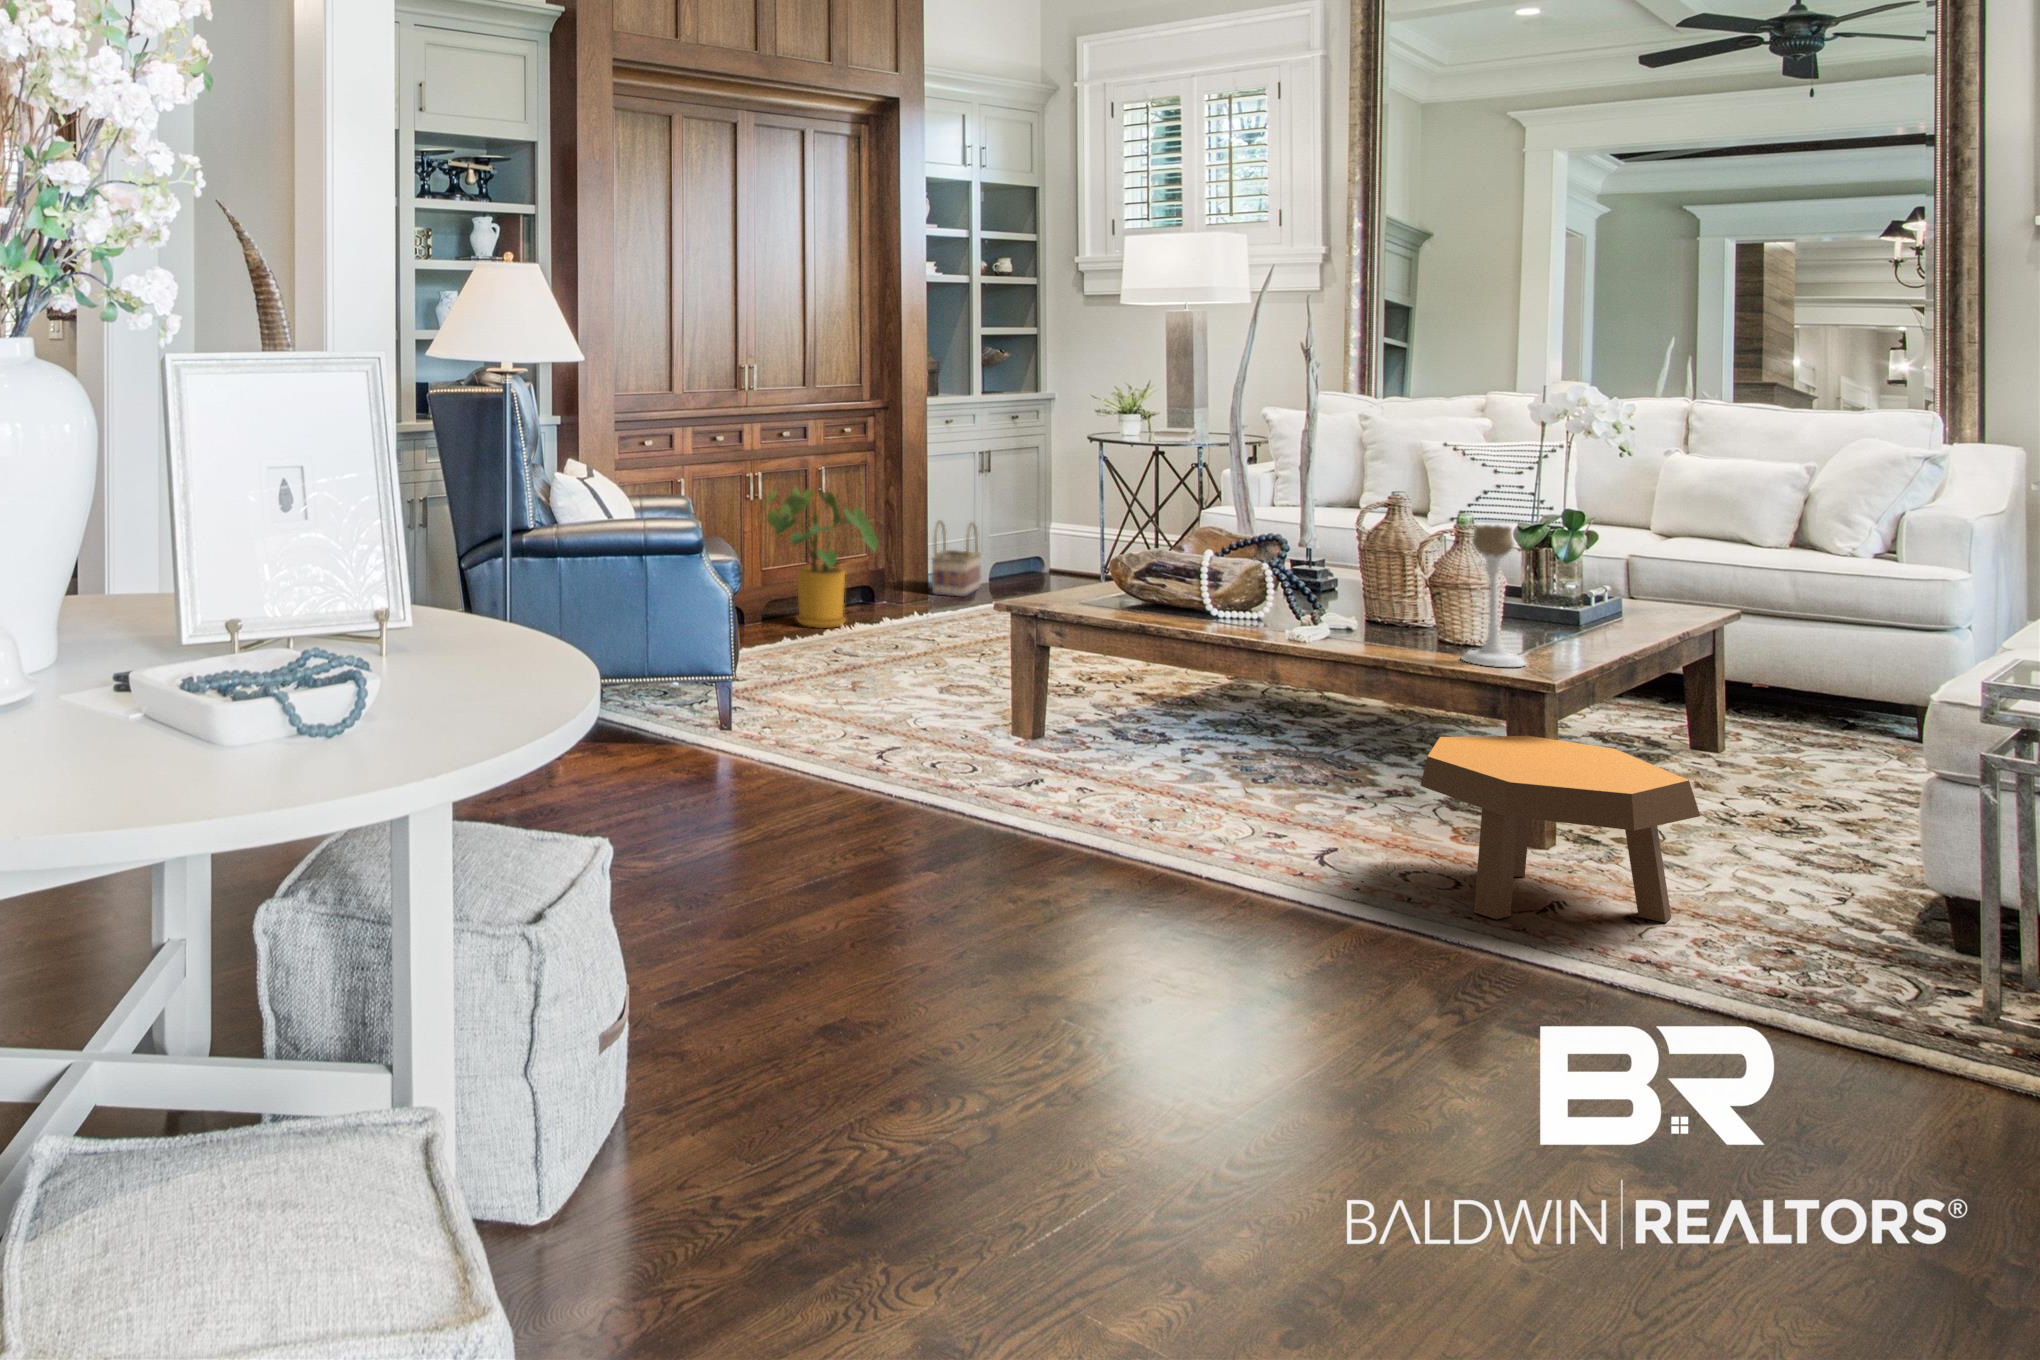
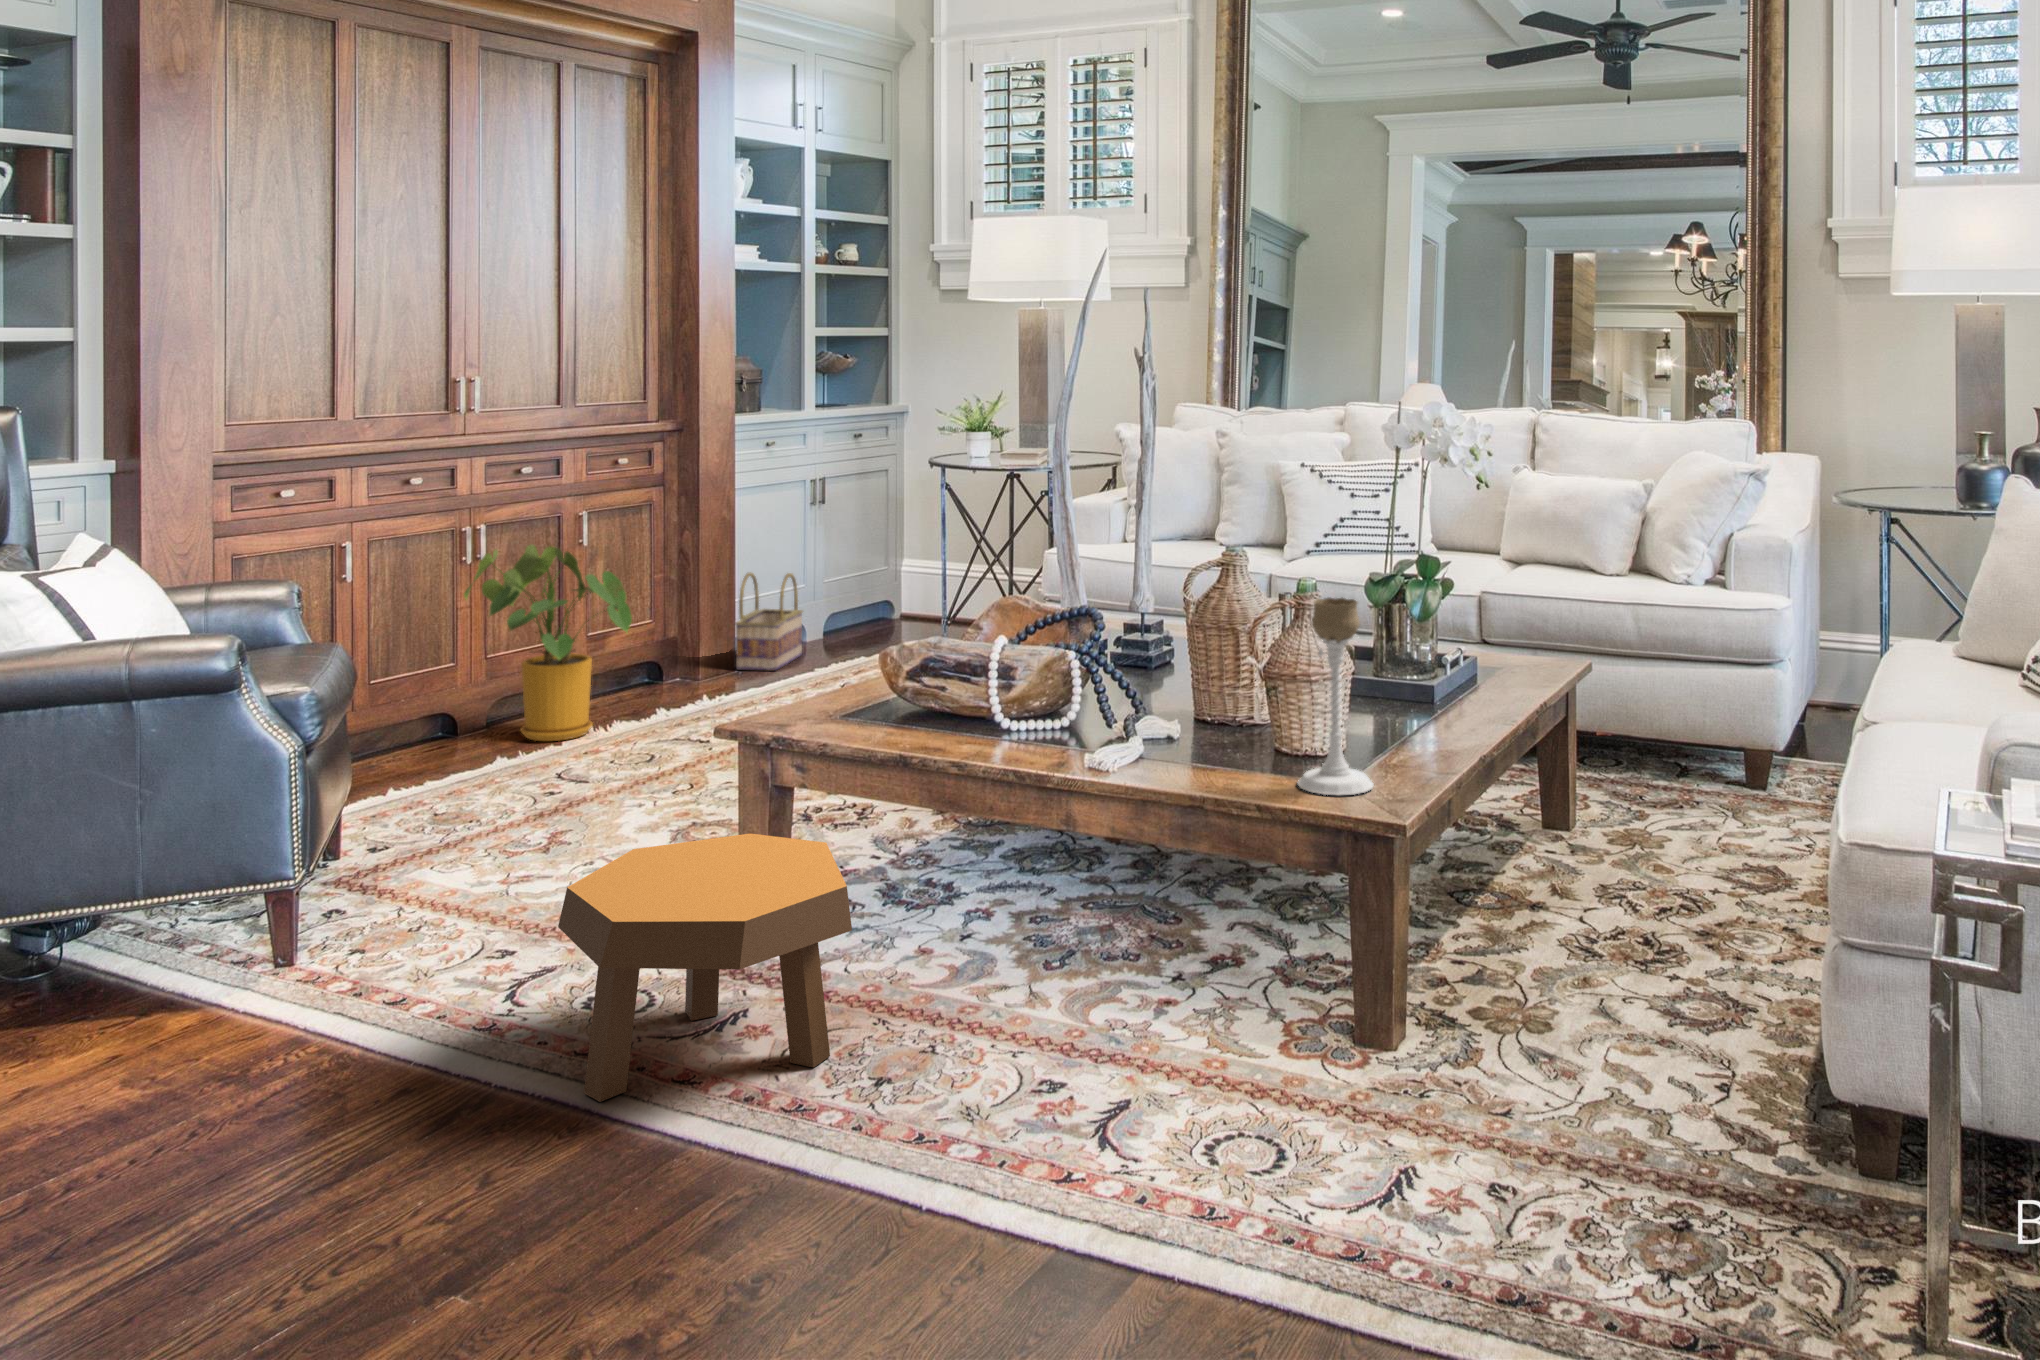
footstool: present [1420,736,1700,923] -> present [558,834,852,1102]

